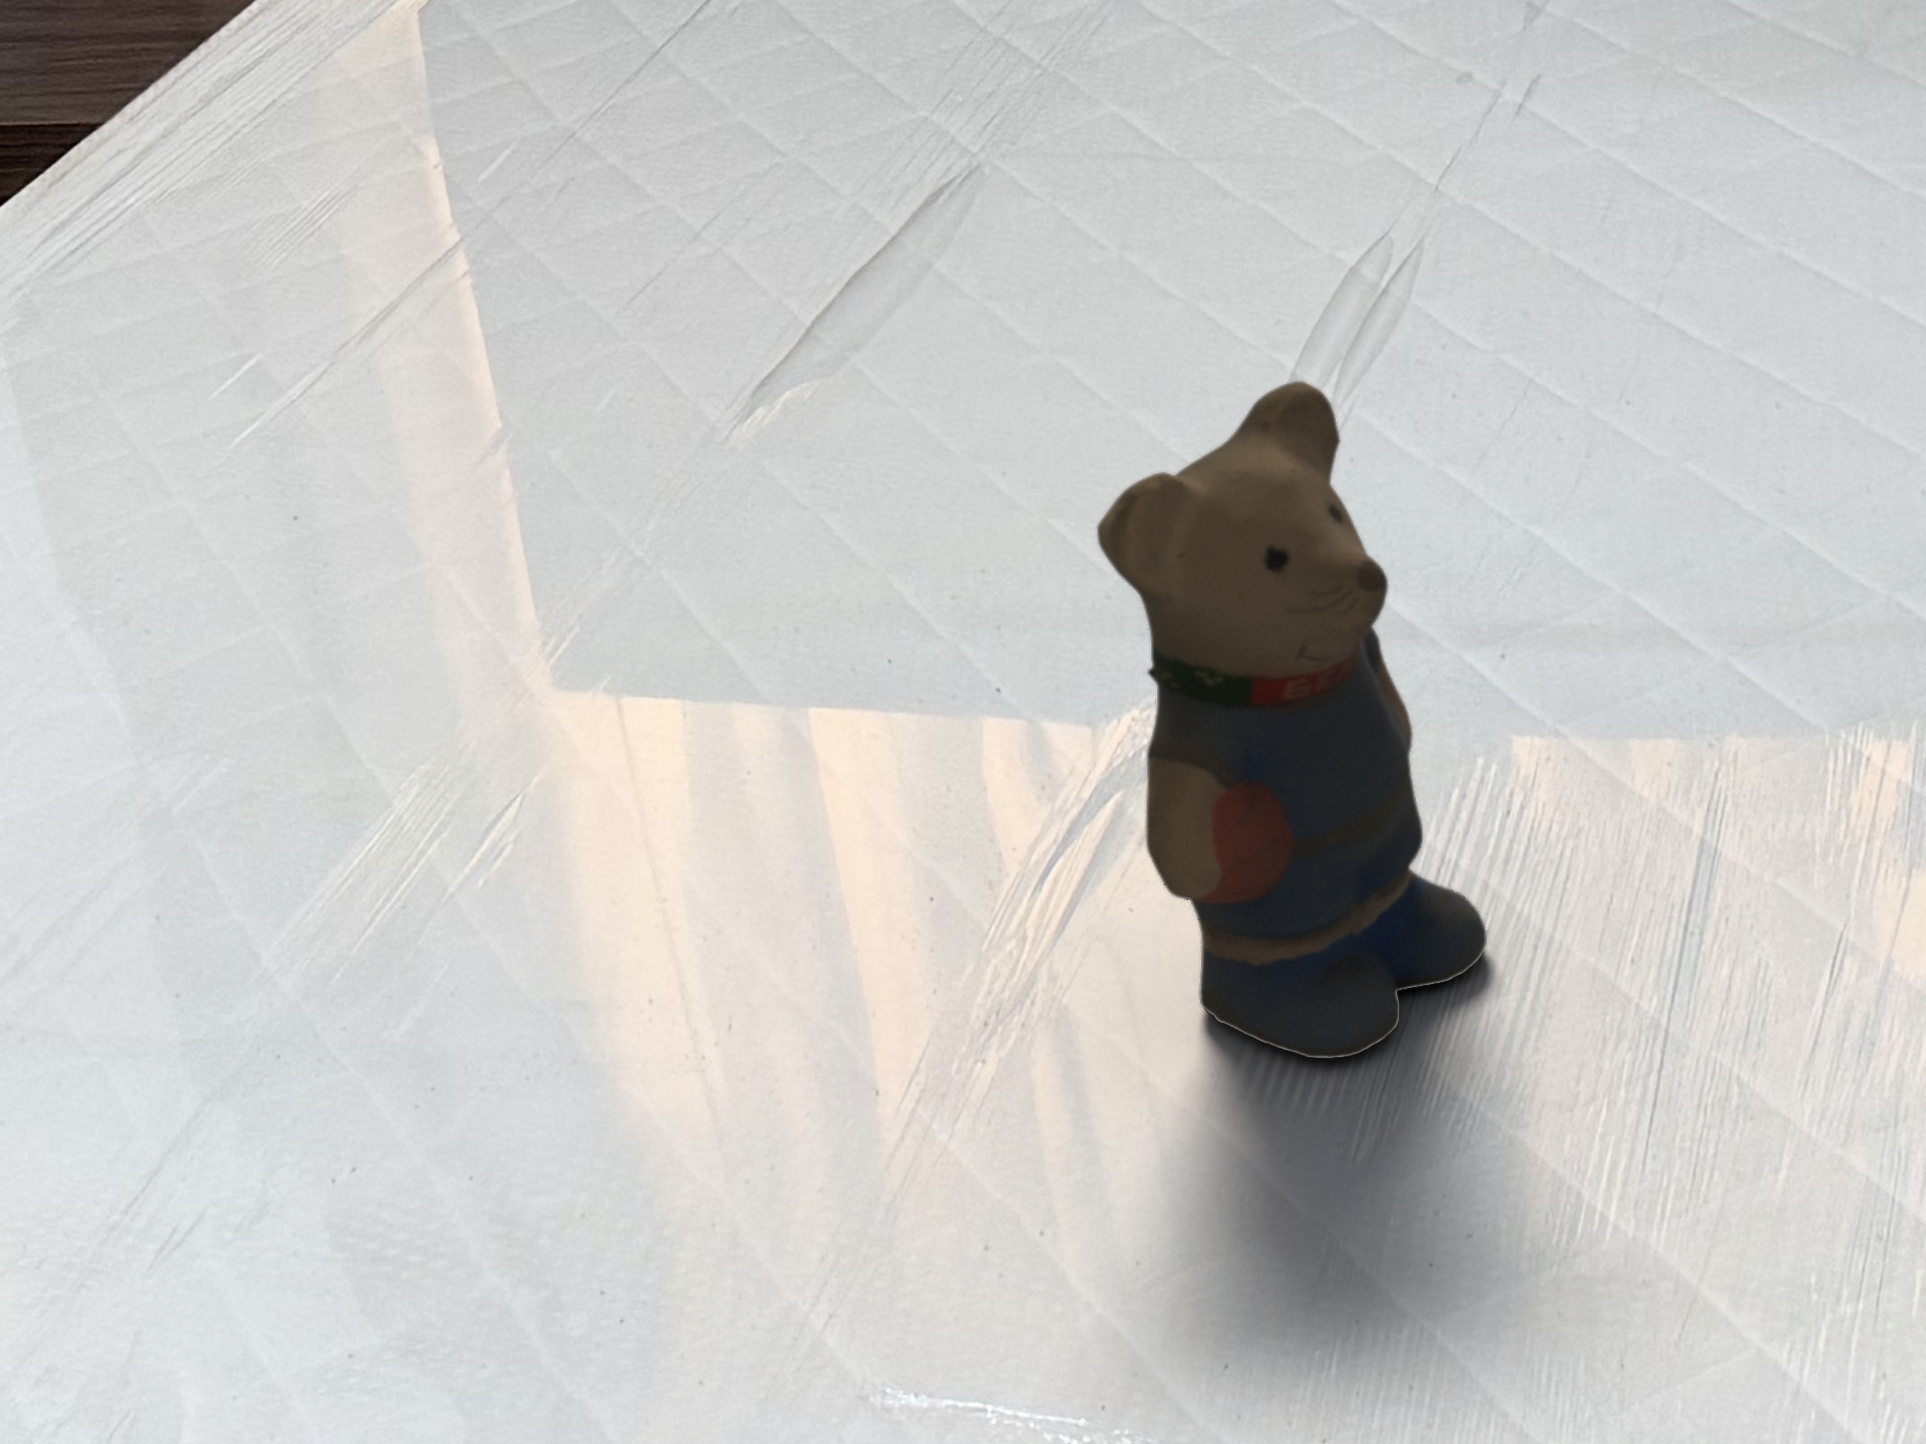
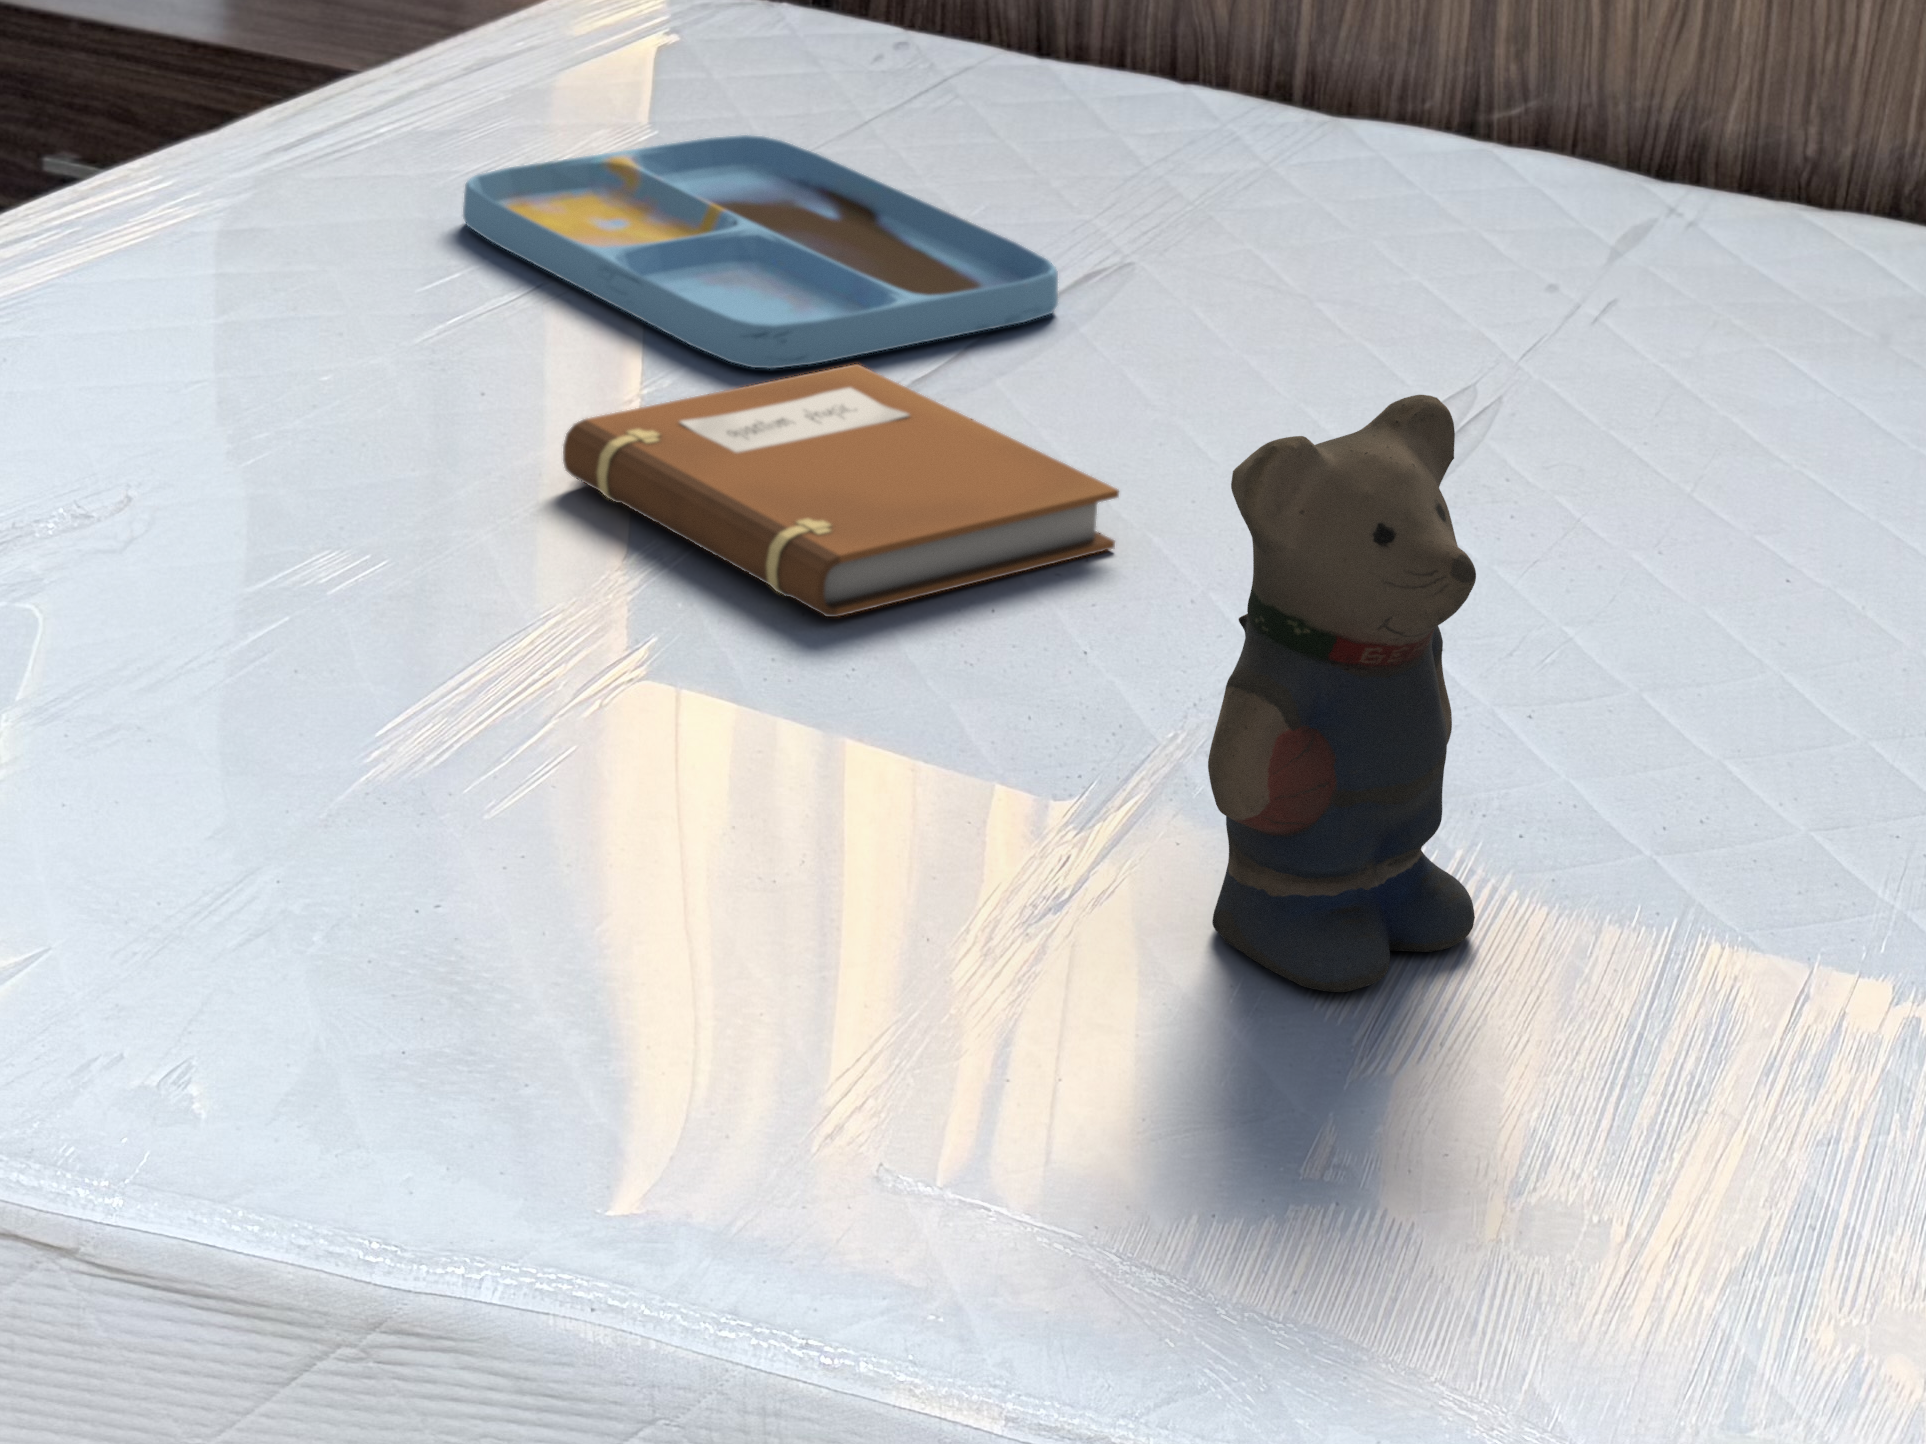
tray: none [232,115,914,416] -> present [463,135,1058,369]
notebook: none [398,393,1025,717] -> present [563,364,1119,617]

